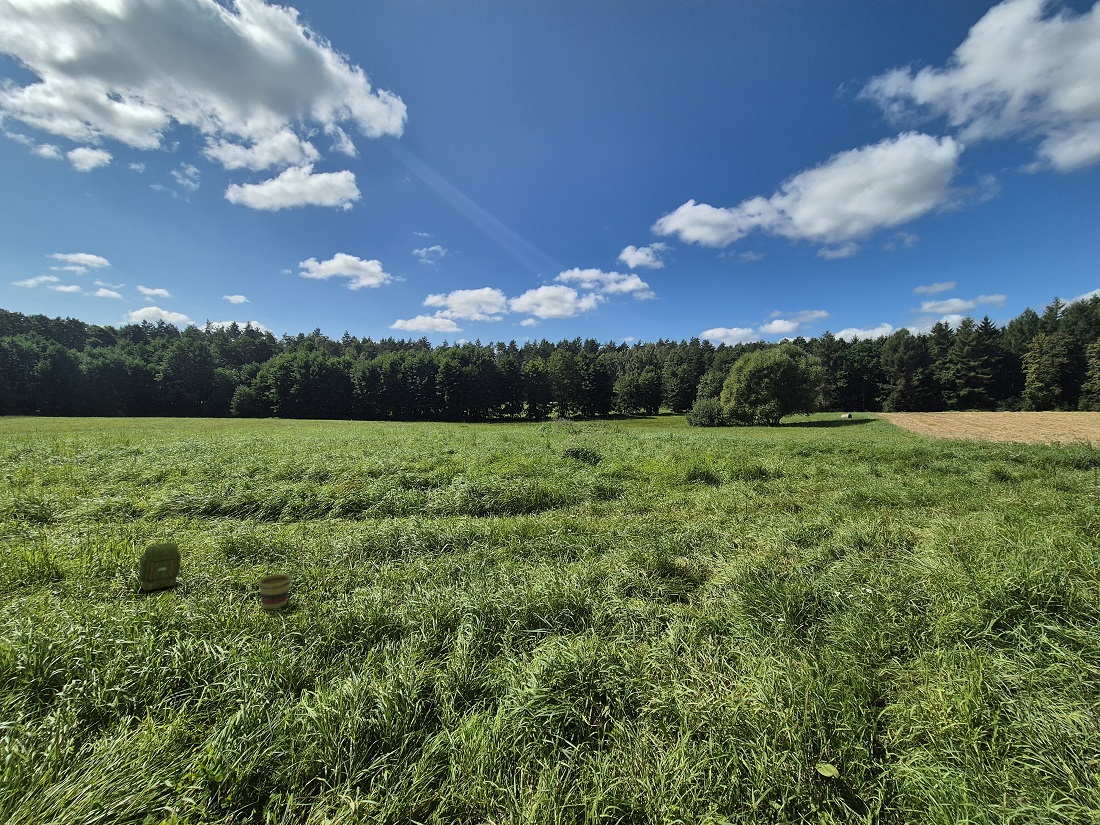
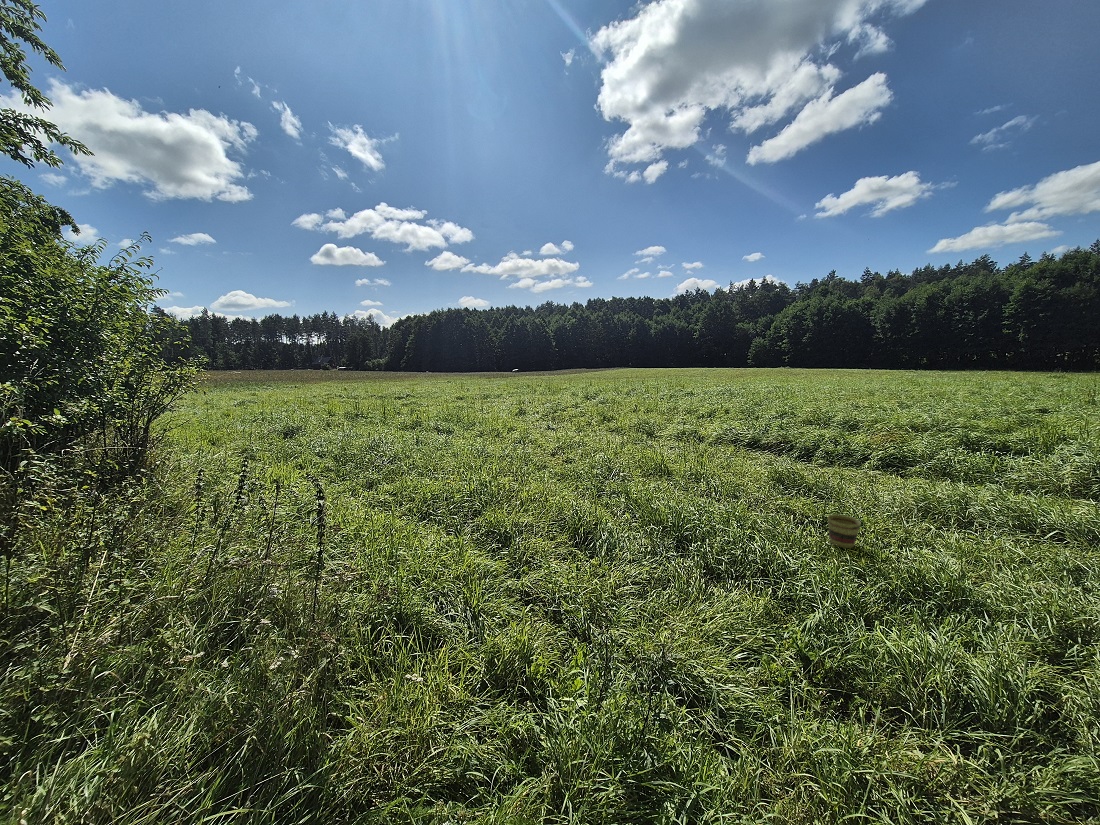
backpack: present [139,543,181,590] -> none [725,465,753,500]

